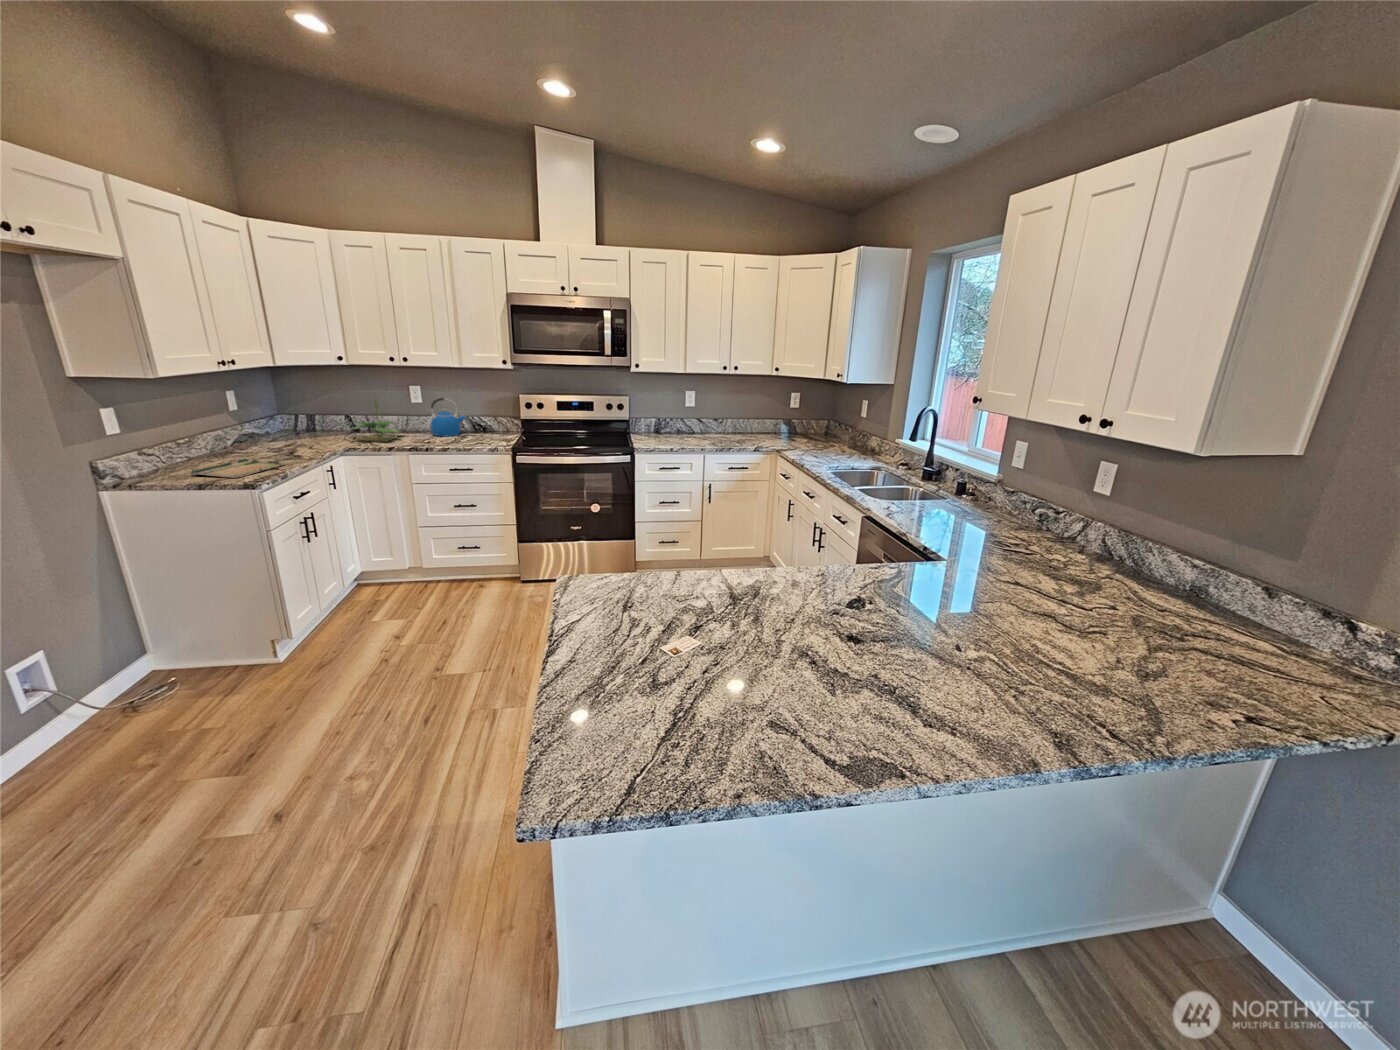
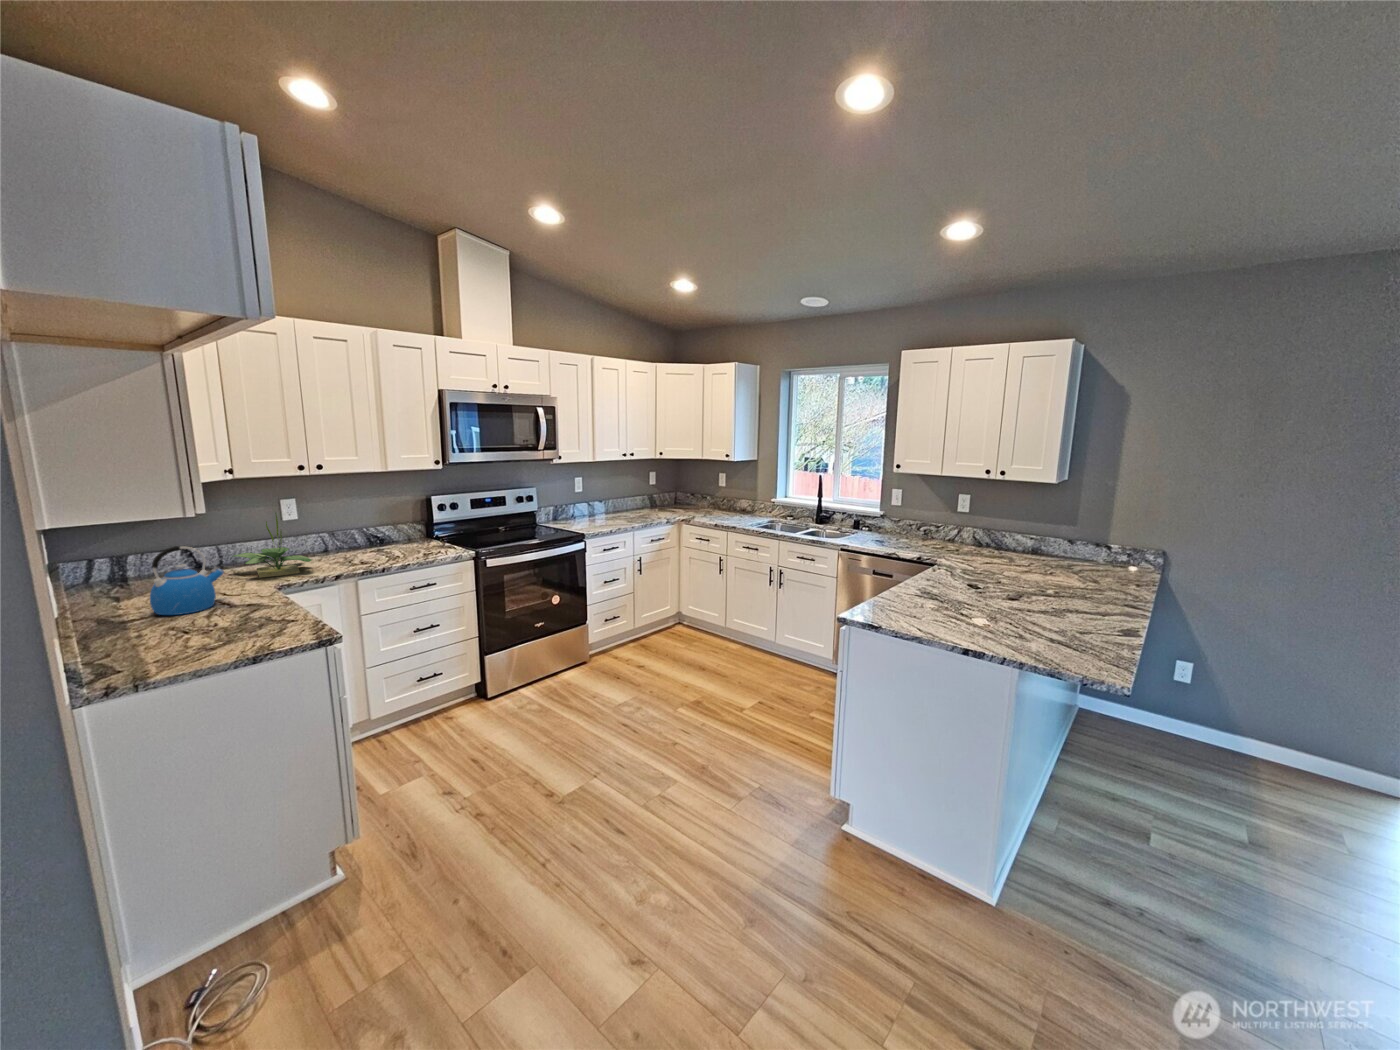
kettle: present [431,398,466,436] -> present [150,546,224,615]
tray: present [190,458,285,478] -> none [158,613,269,662]

